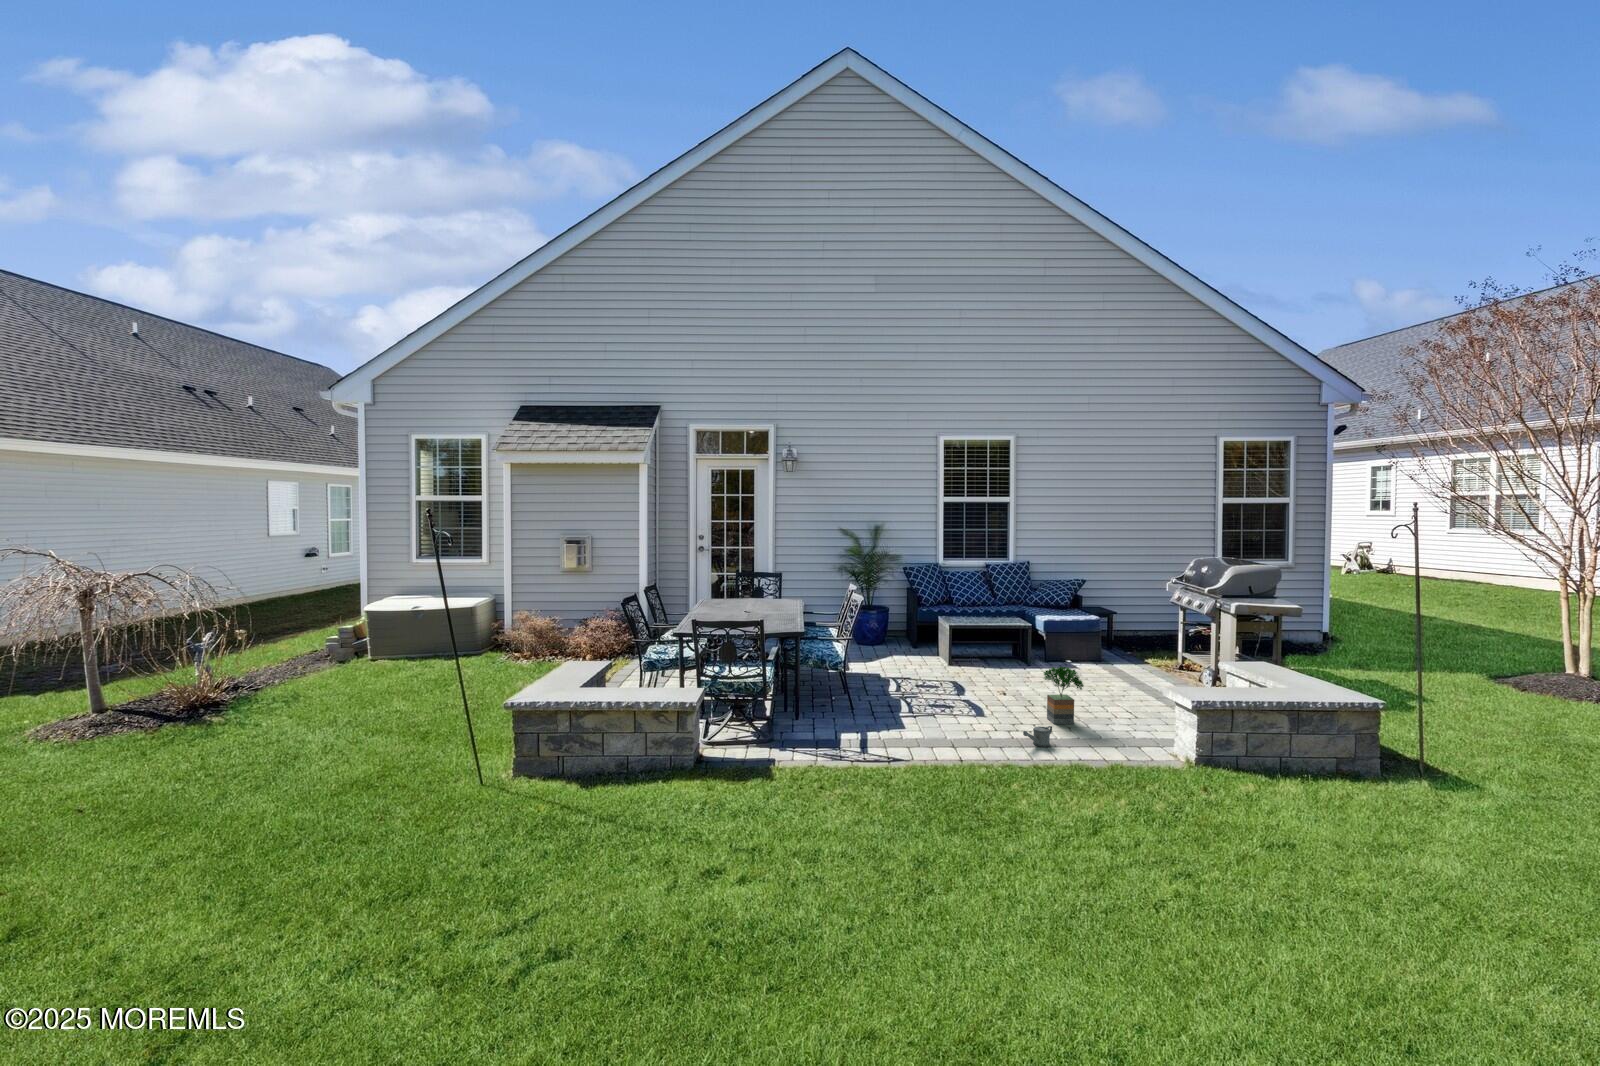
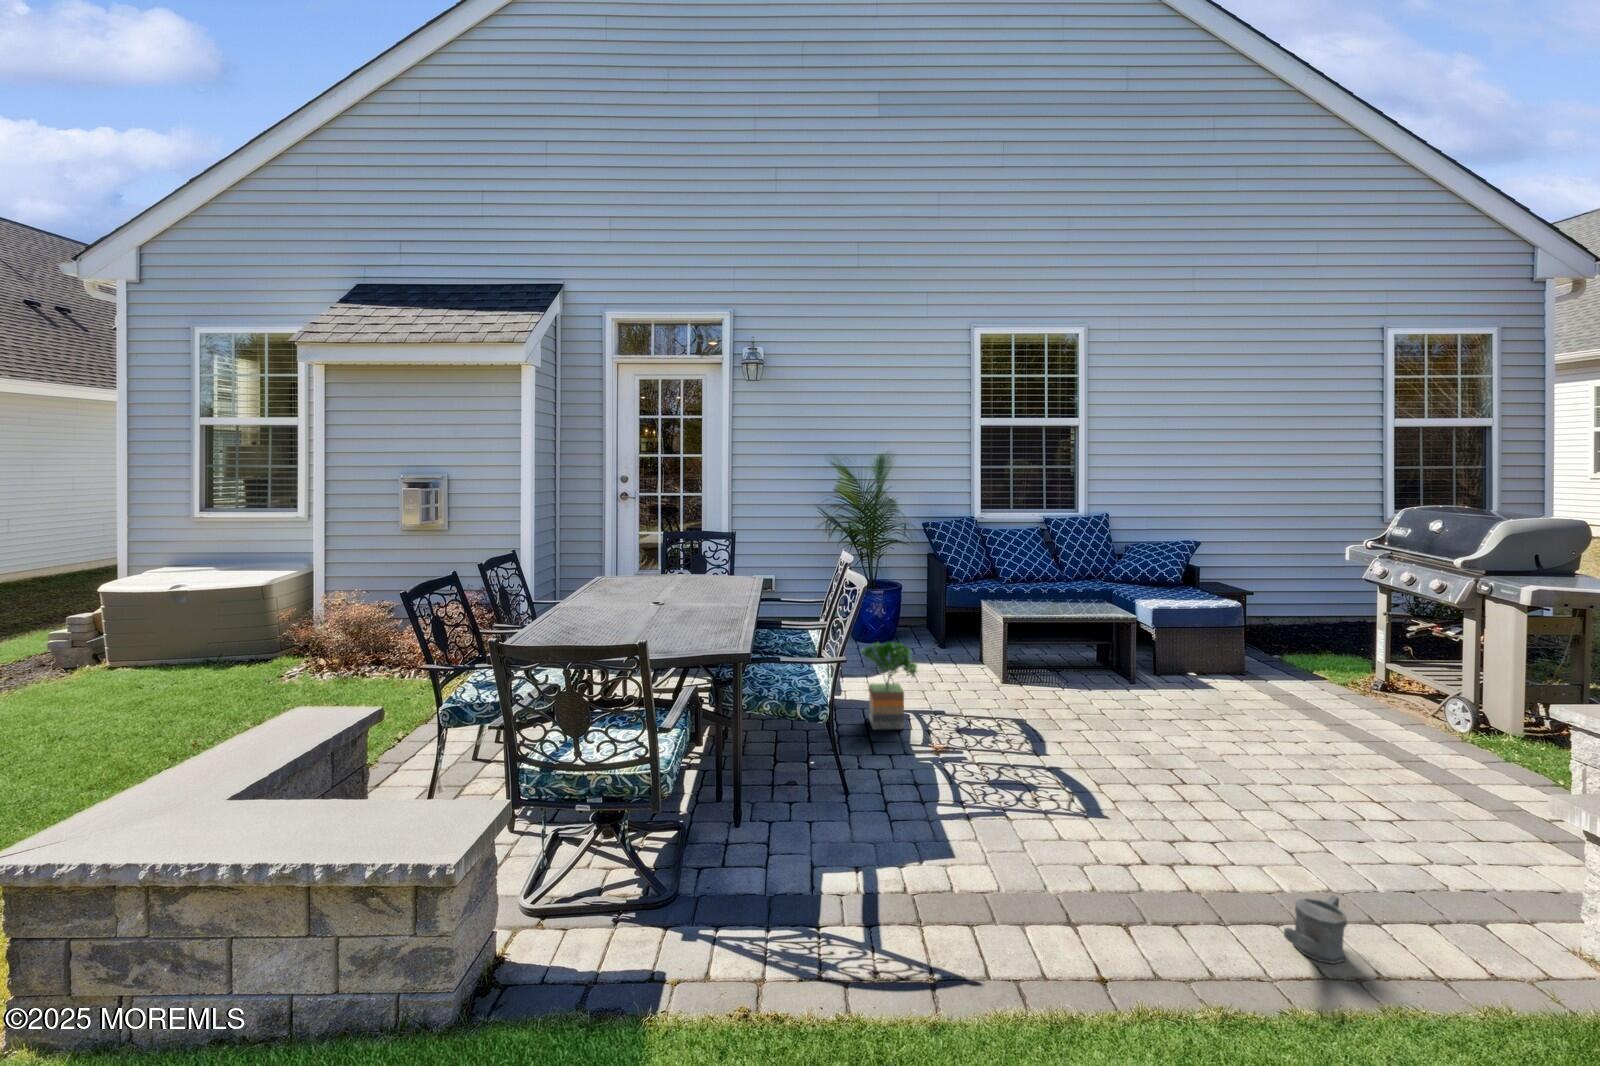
potted tree: present [1044,667,1084,724] -> present [862,641,917,729]

